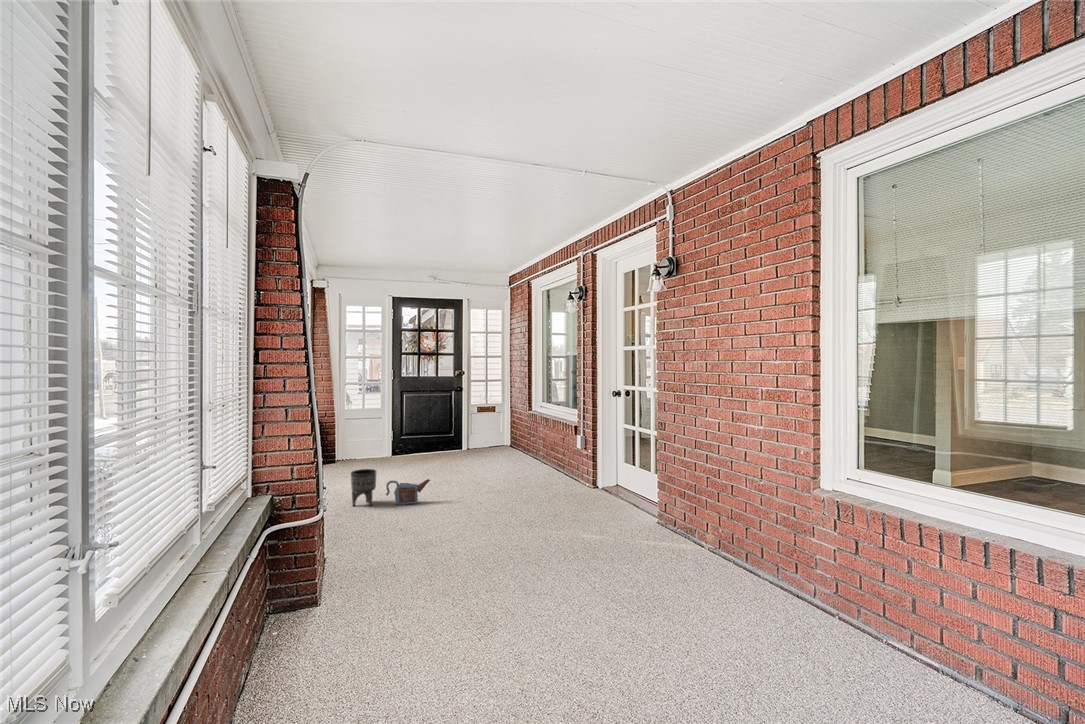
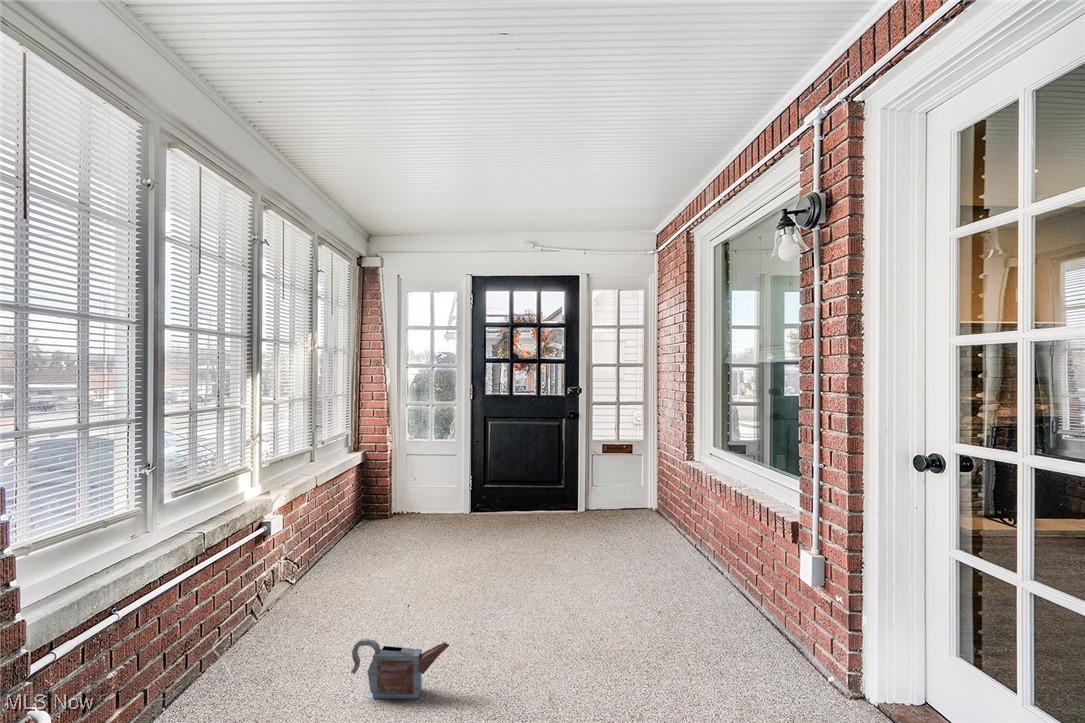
planter: present [351,469,376,506] -> none [286,598,343,692]

